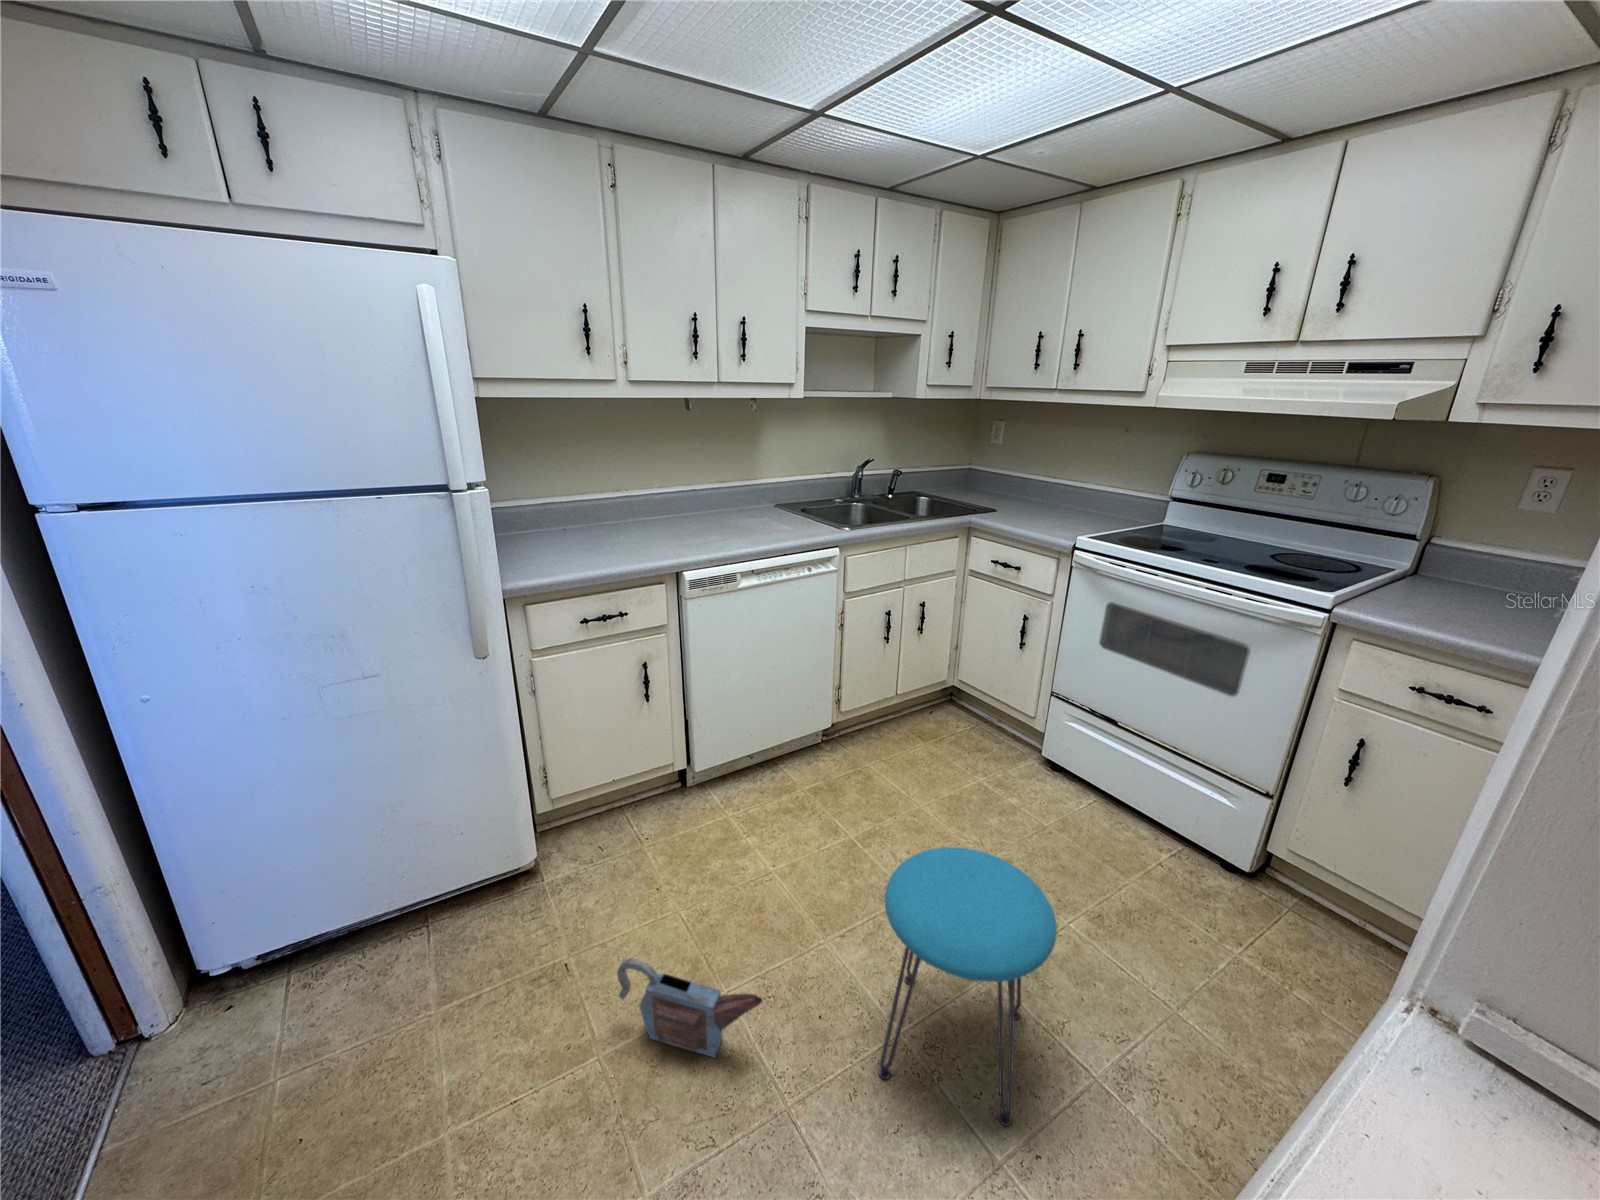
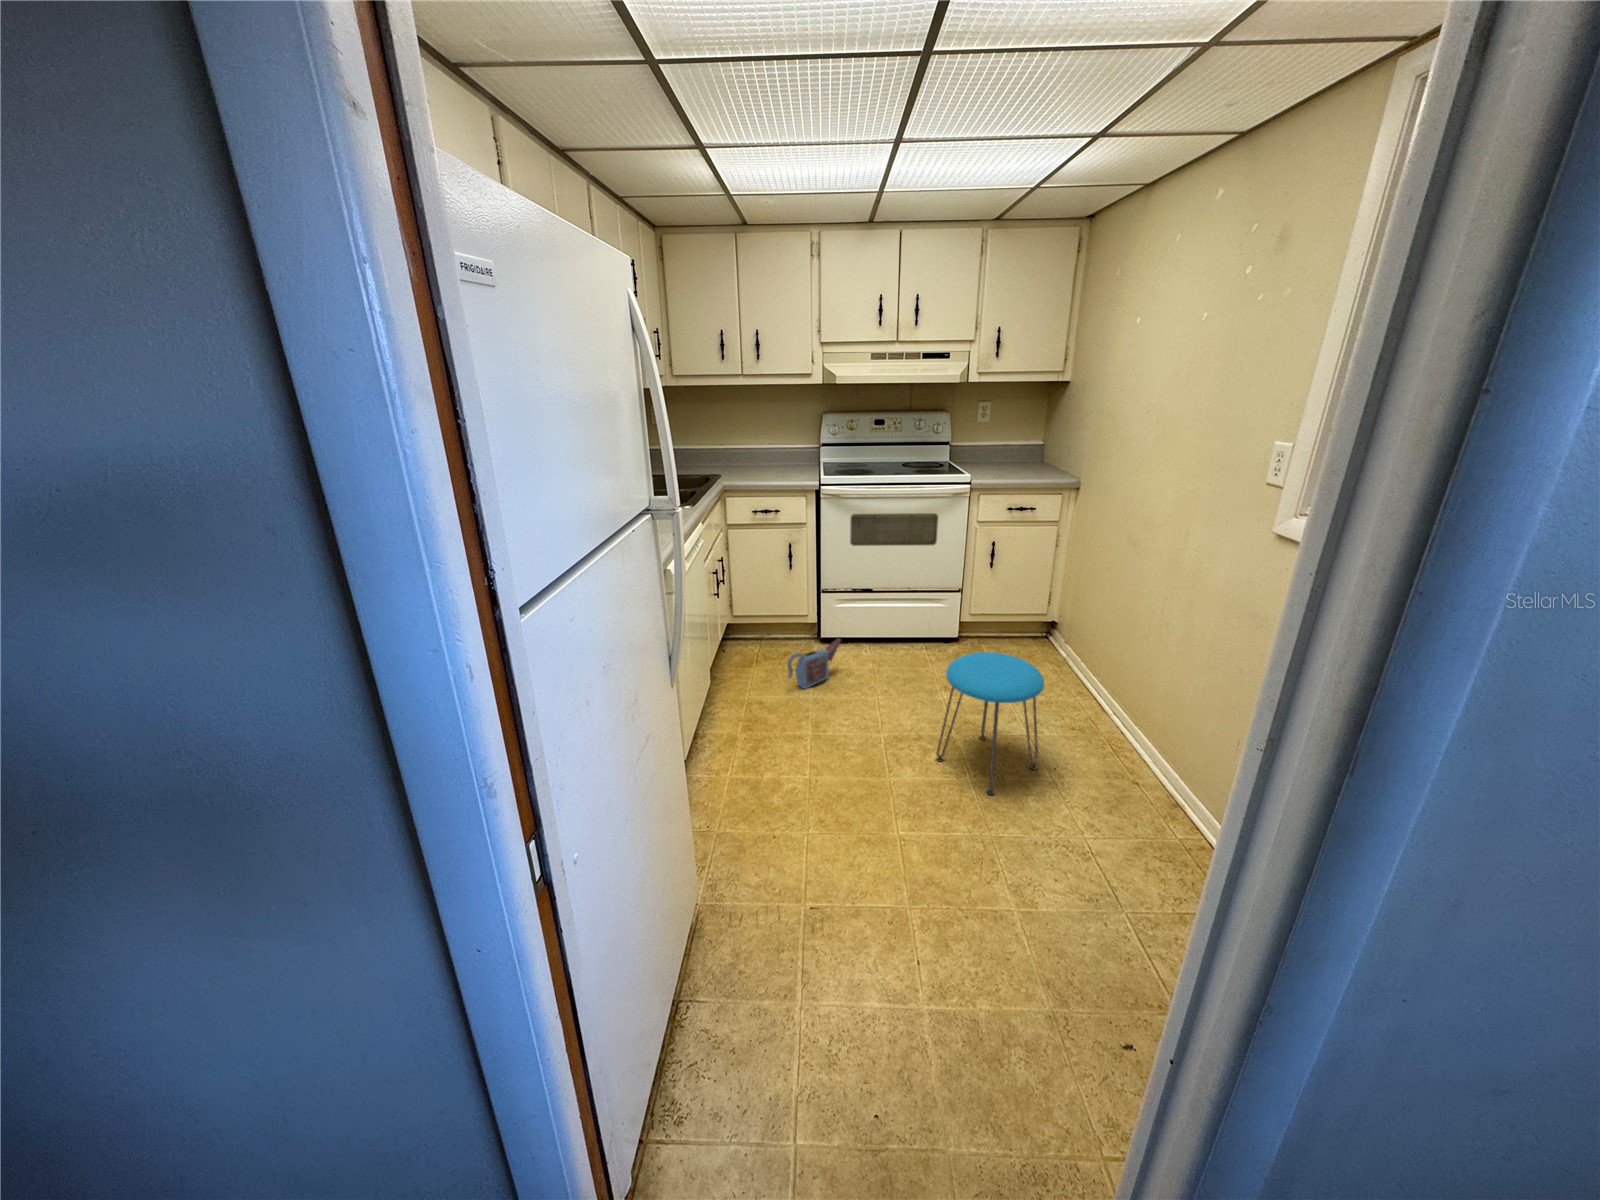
watering can: present [617,958,762,1057] -> present [787,638,841,689]

